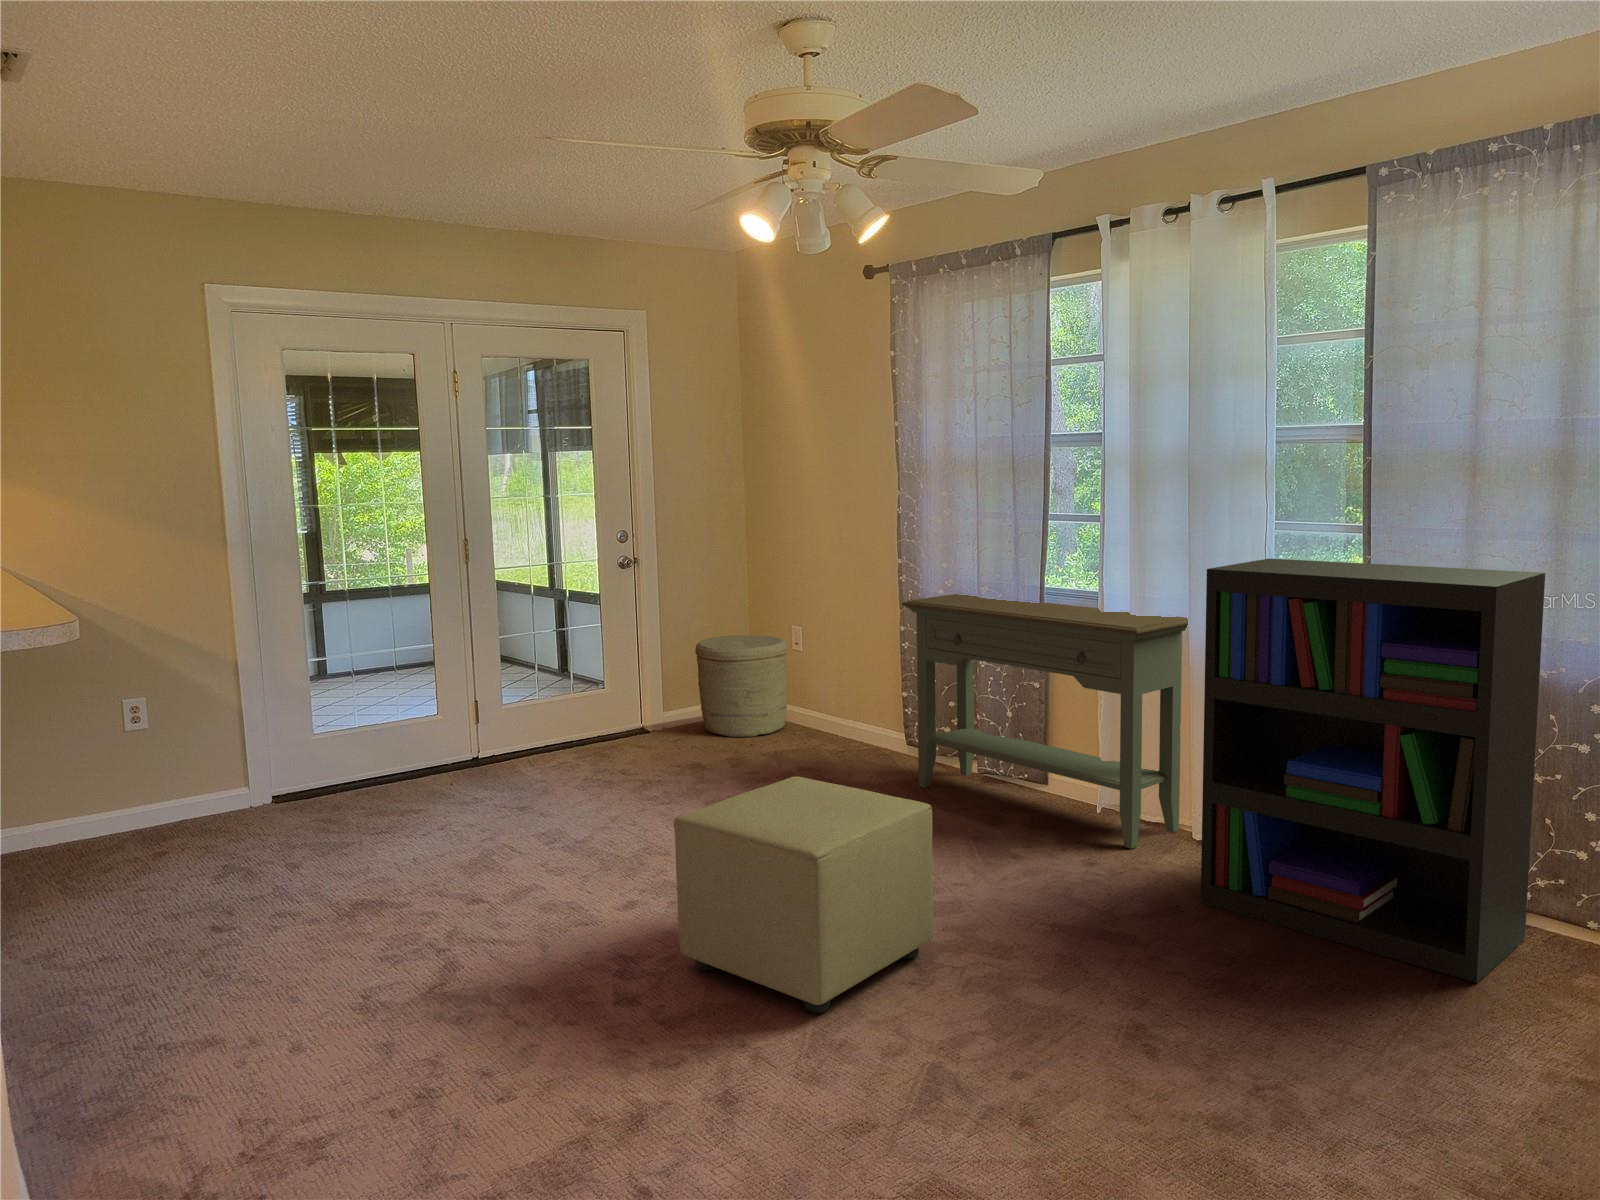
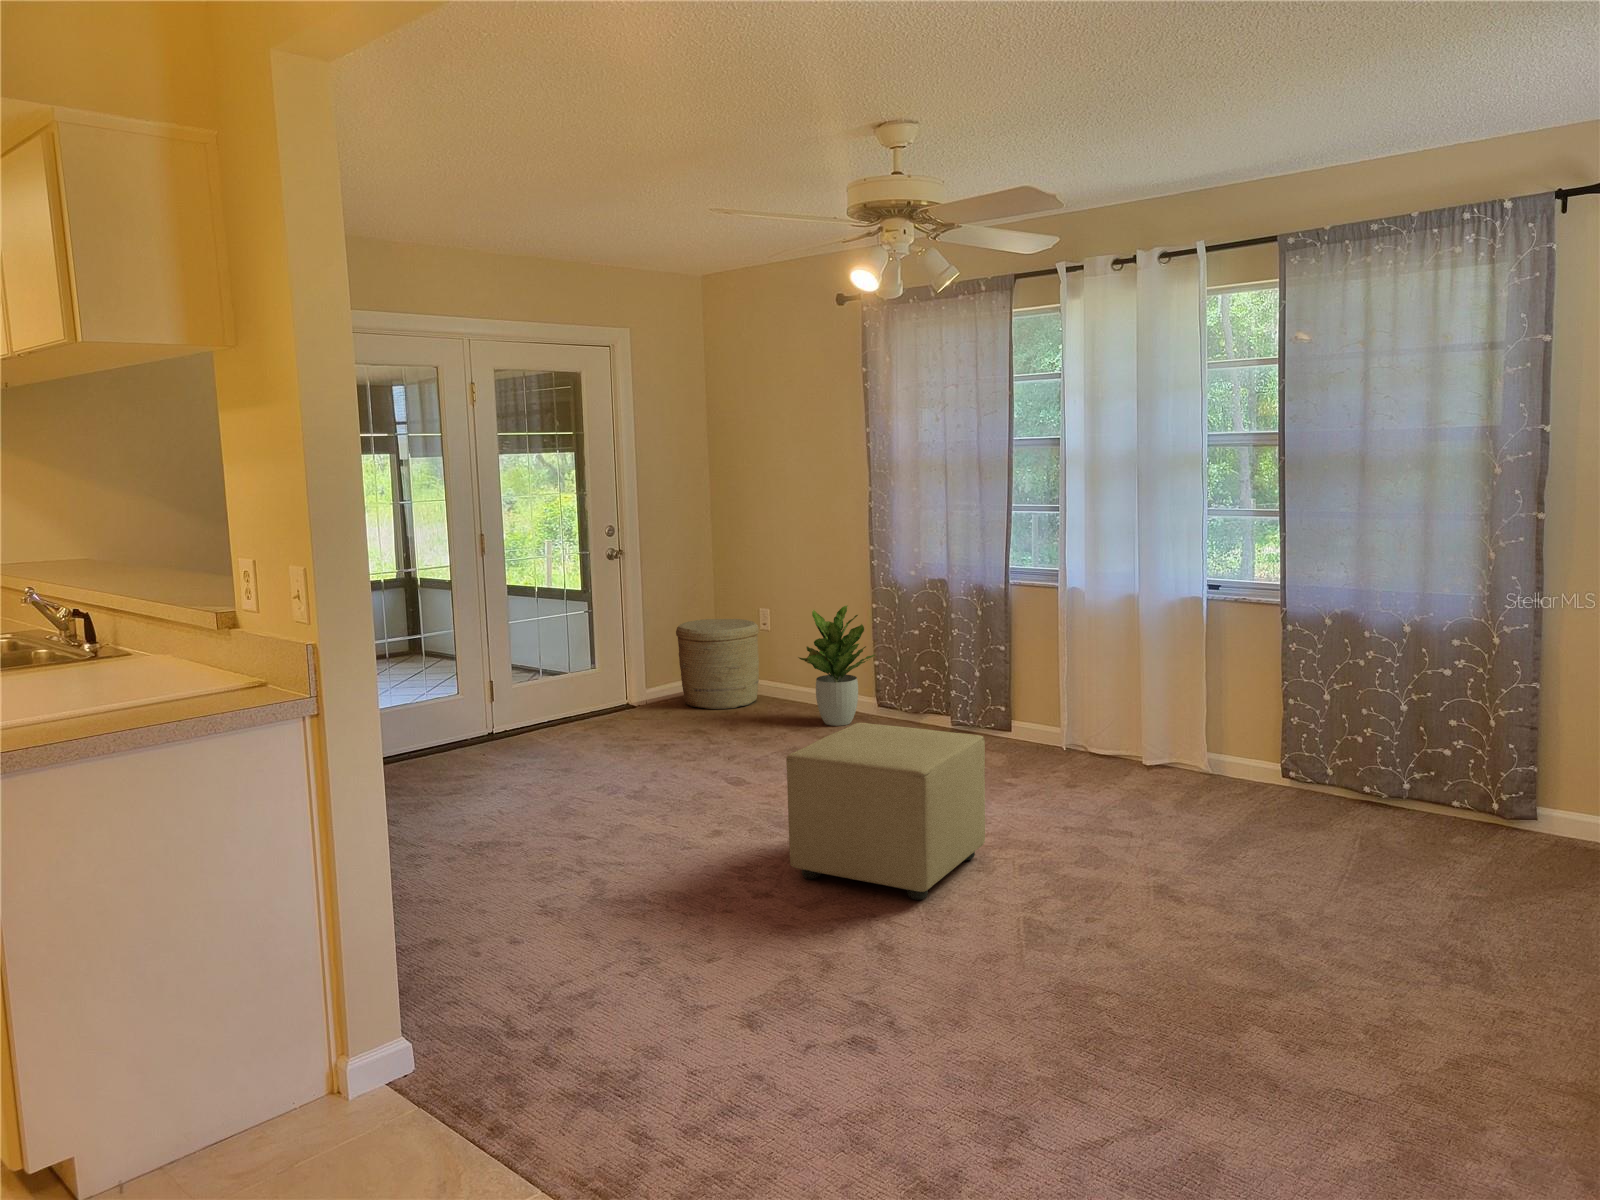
bookshelf: present [1201,559,1545,983] -> none [1168,538,1418,846]
console table: present [902,593,1188,849] -> none [887,575,1139,775]
potted plant: none [811,626,902,764] -> present [798,606,876,726]

